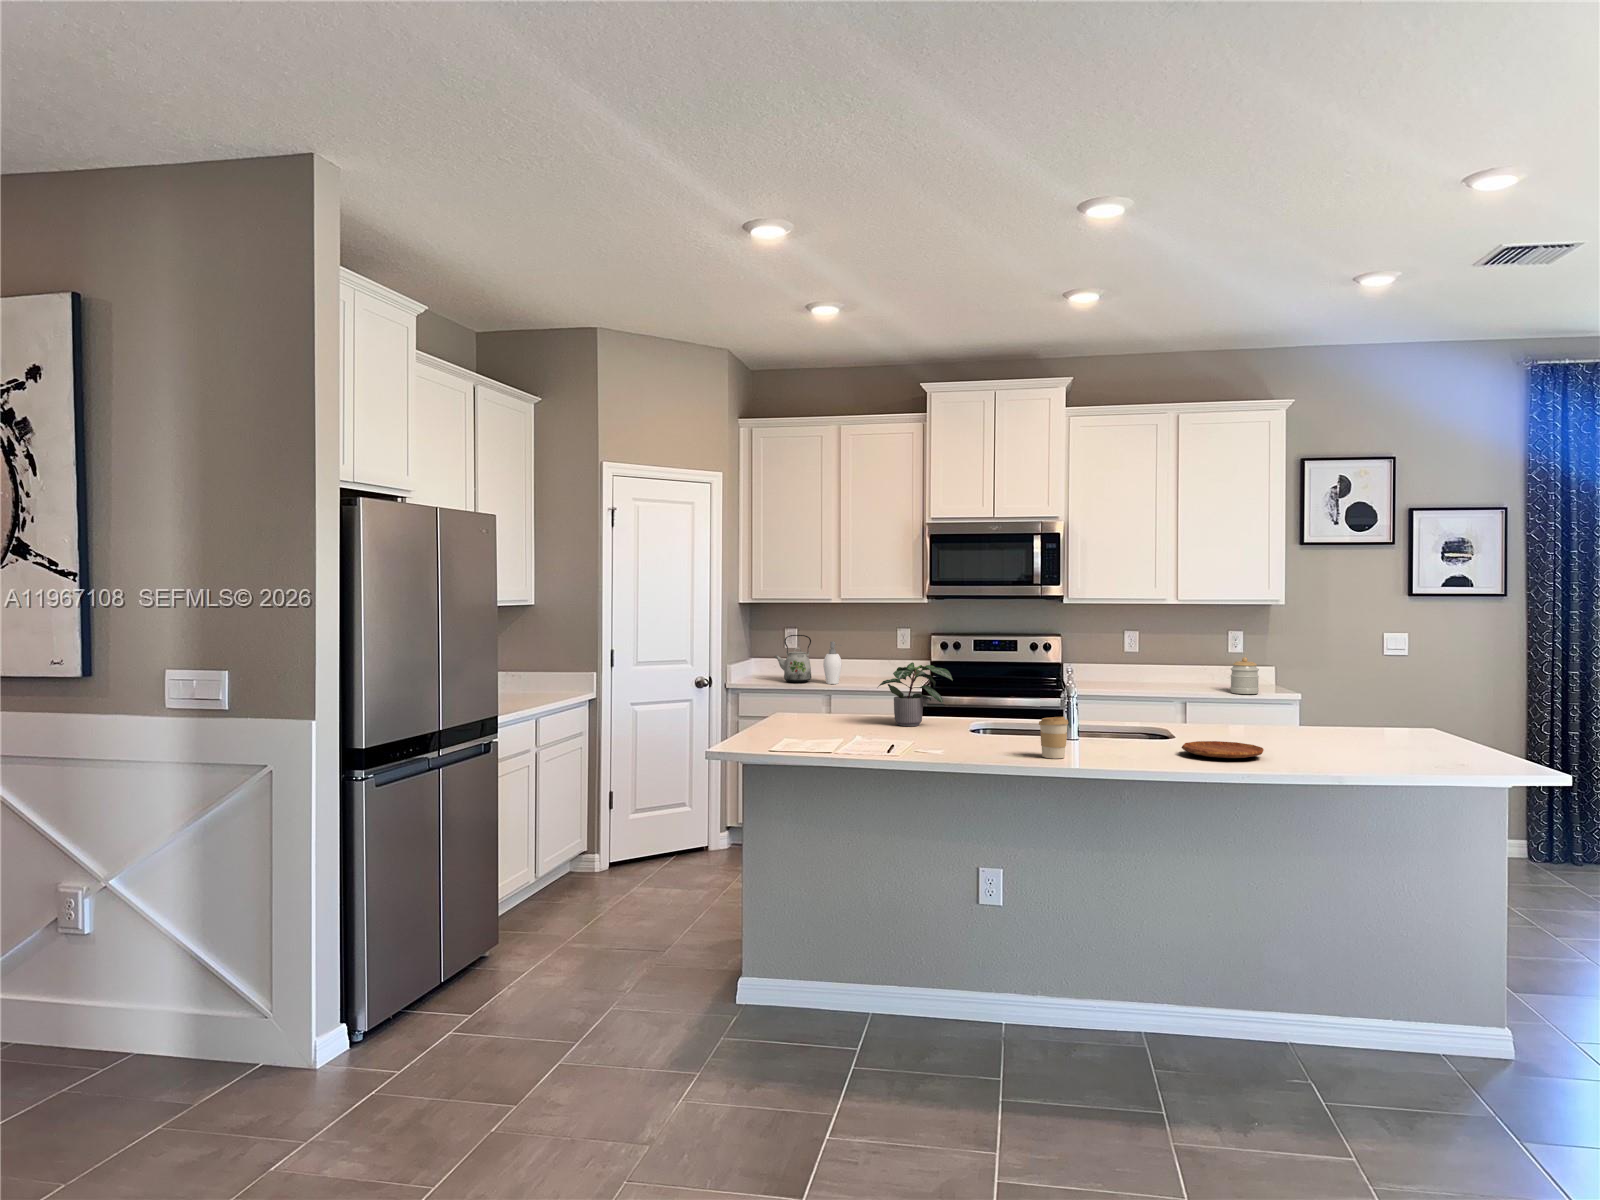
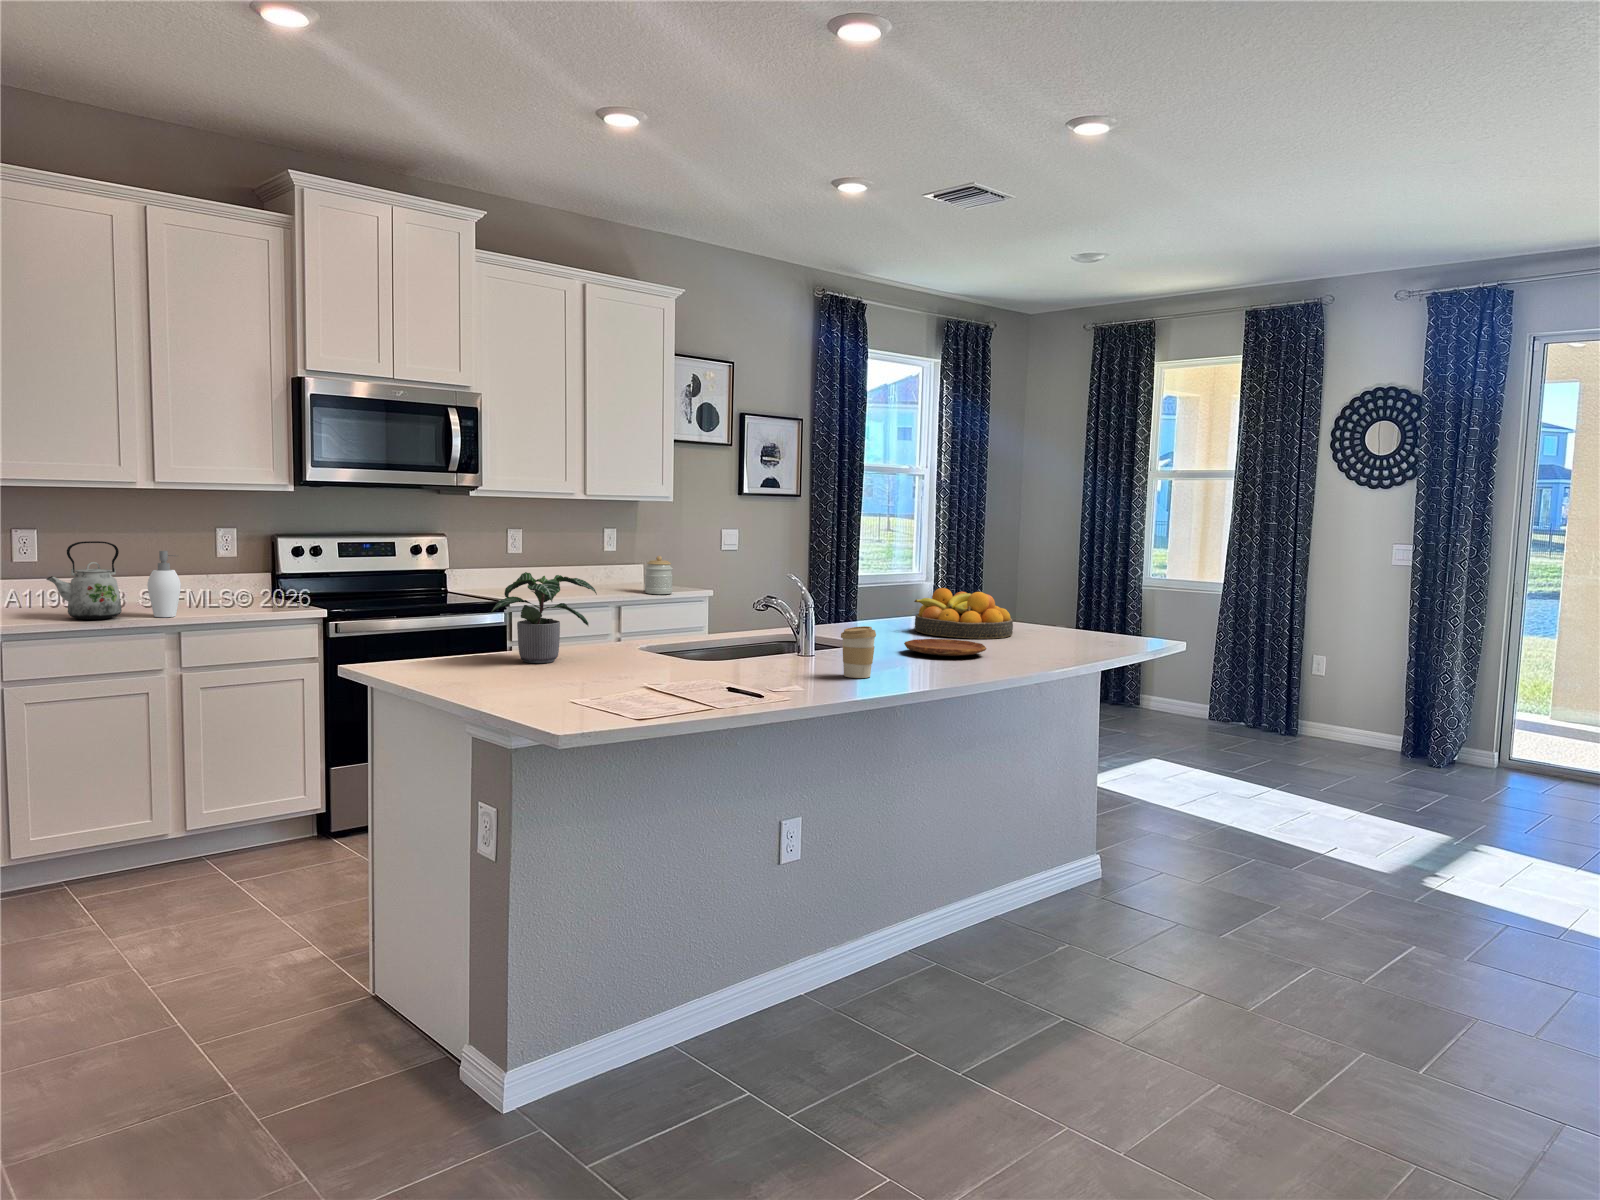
fruit bowl: none [1305,698,1419,755] -> present [914,588,1013,639]

